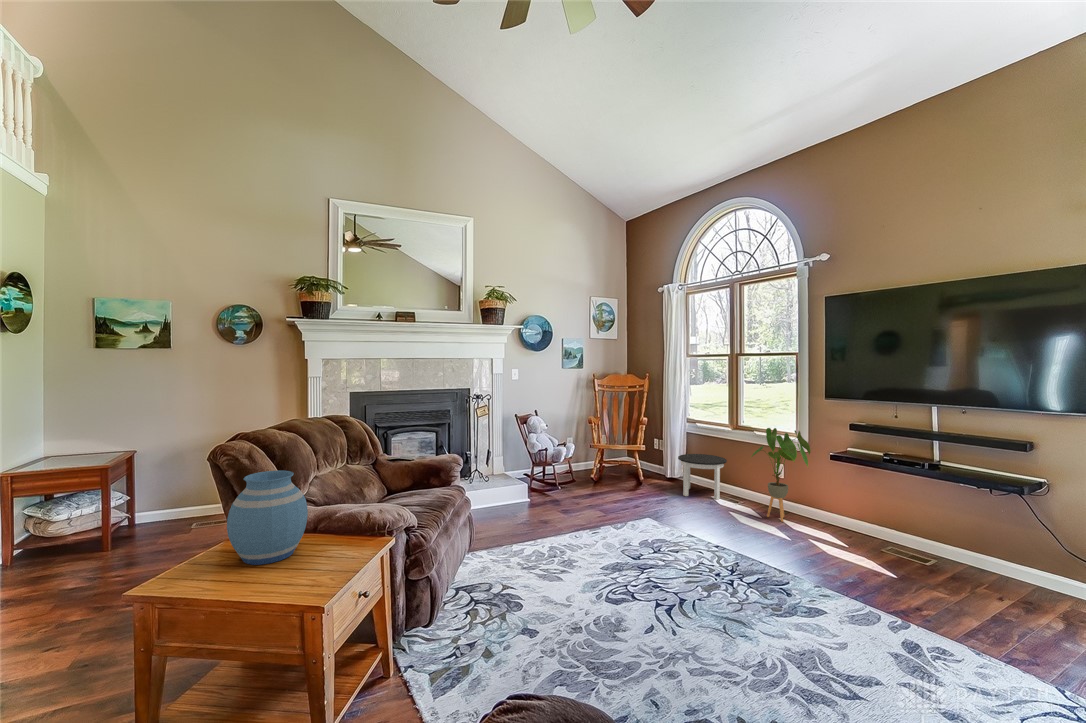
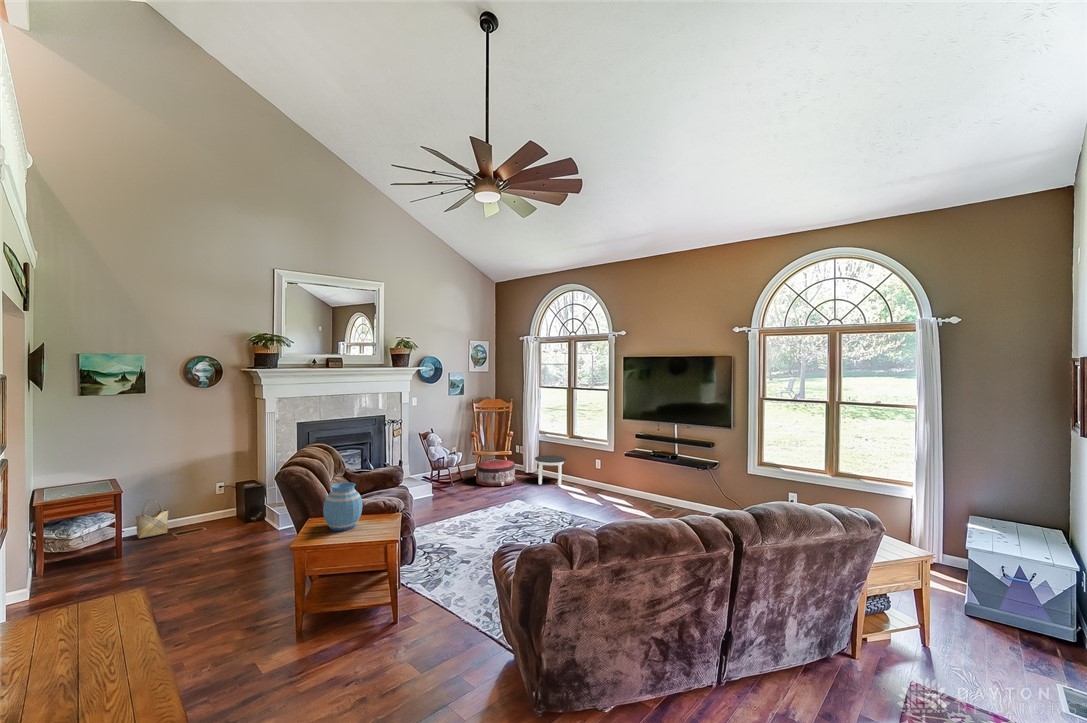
house plant: present [752,428,811,522] -> none [579,438,613,495]
pouf: none [592,456,648,494] -> present [476,459,515,486]
woven basket: none [156,478,197,526] -> present [136,500,168,539]

